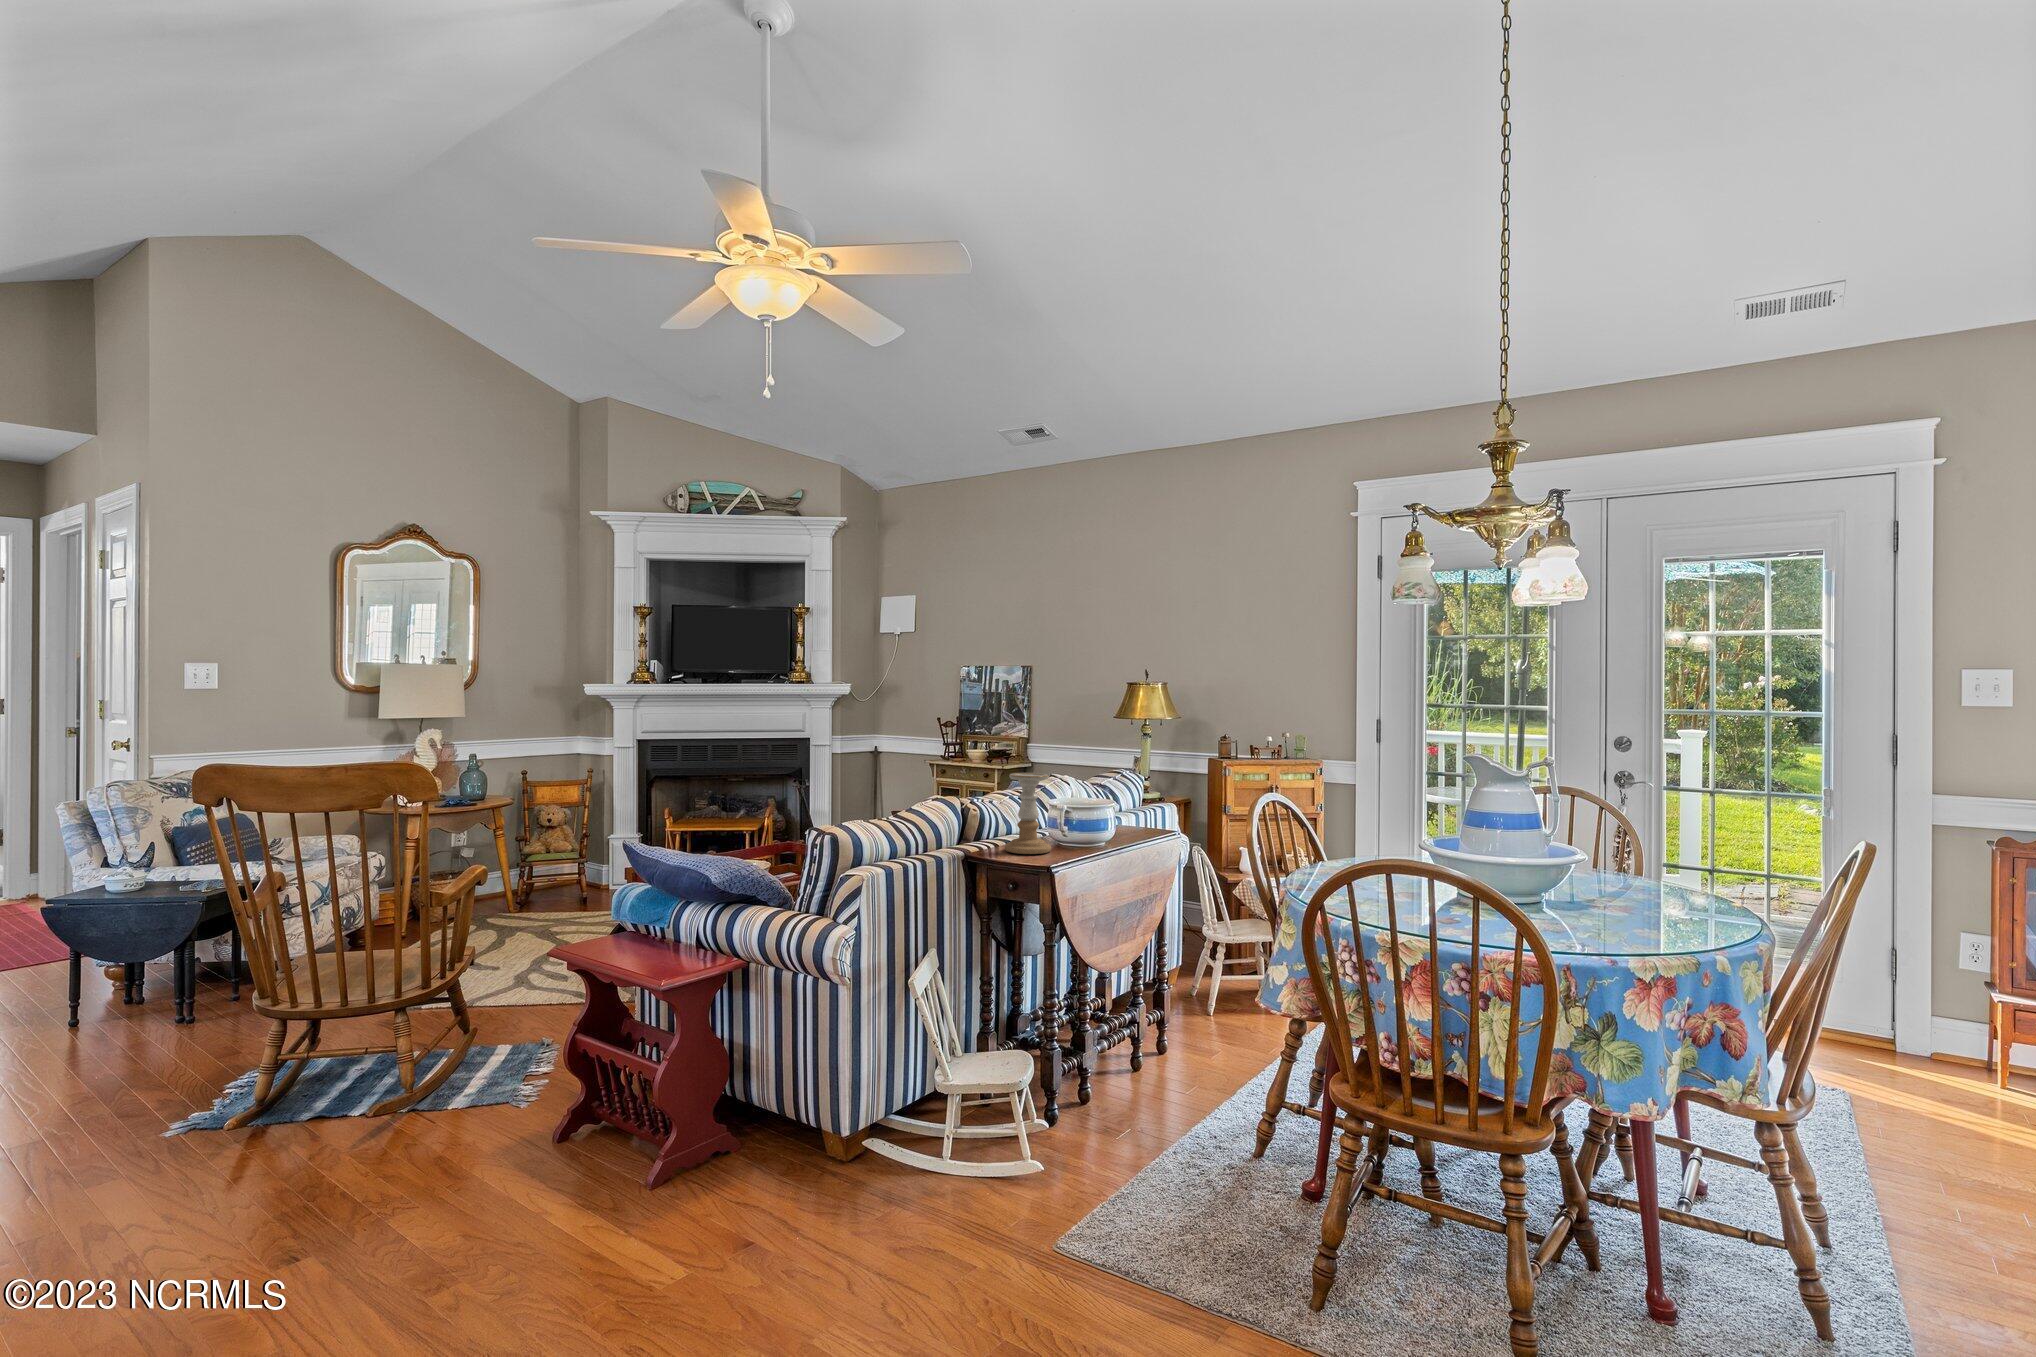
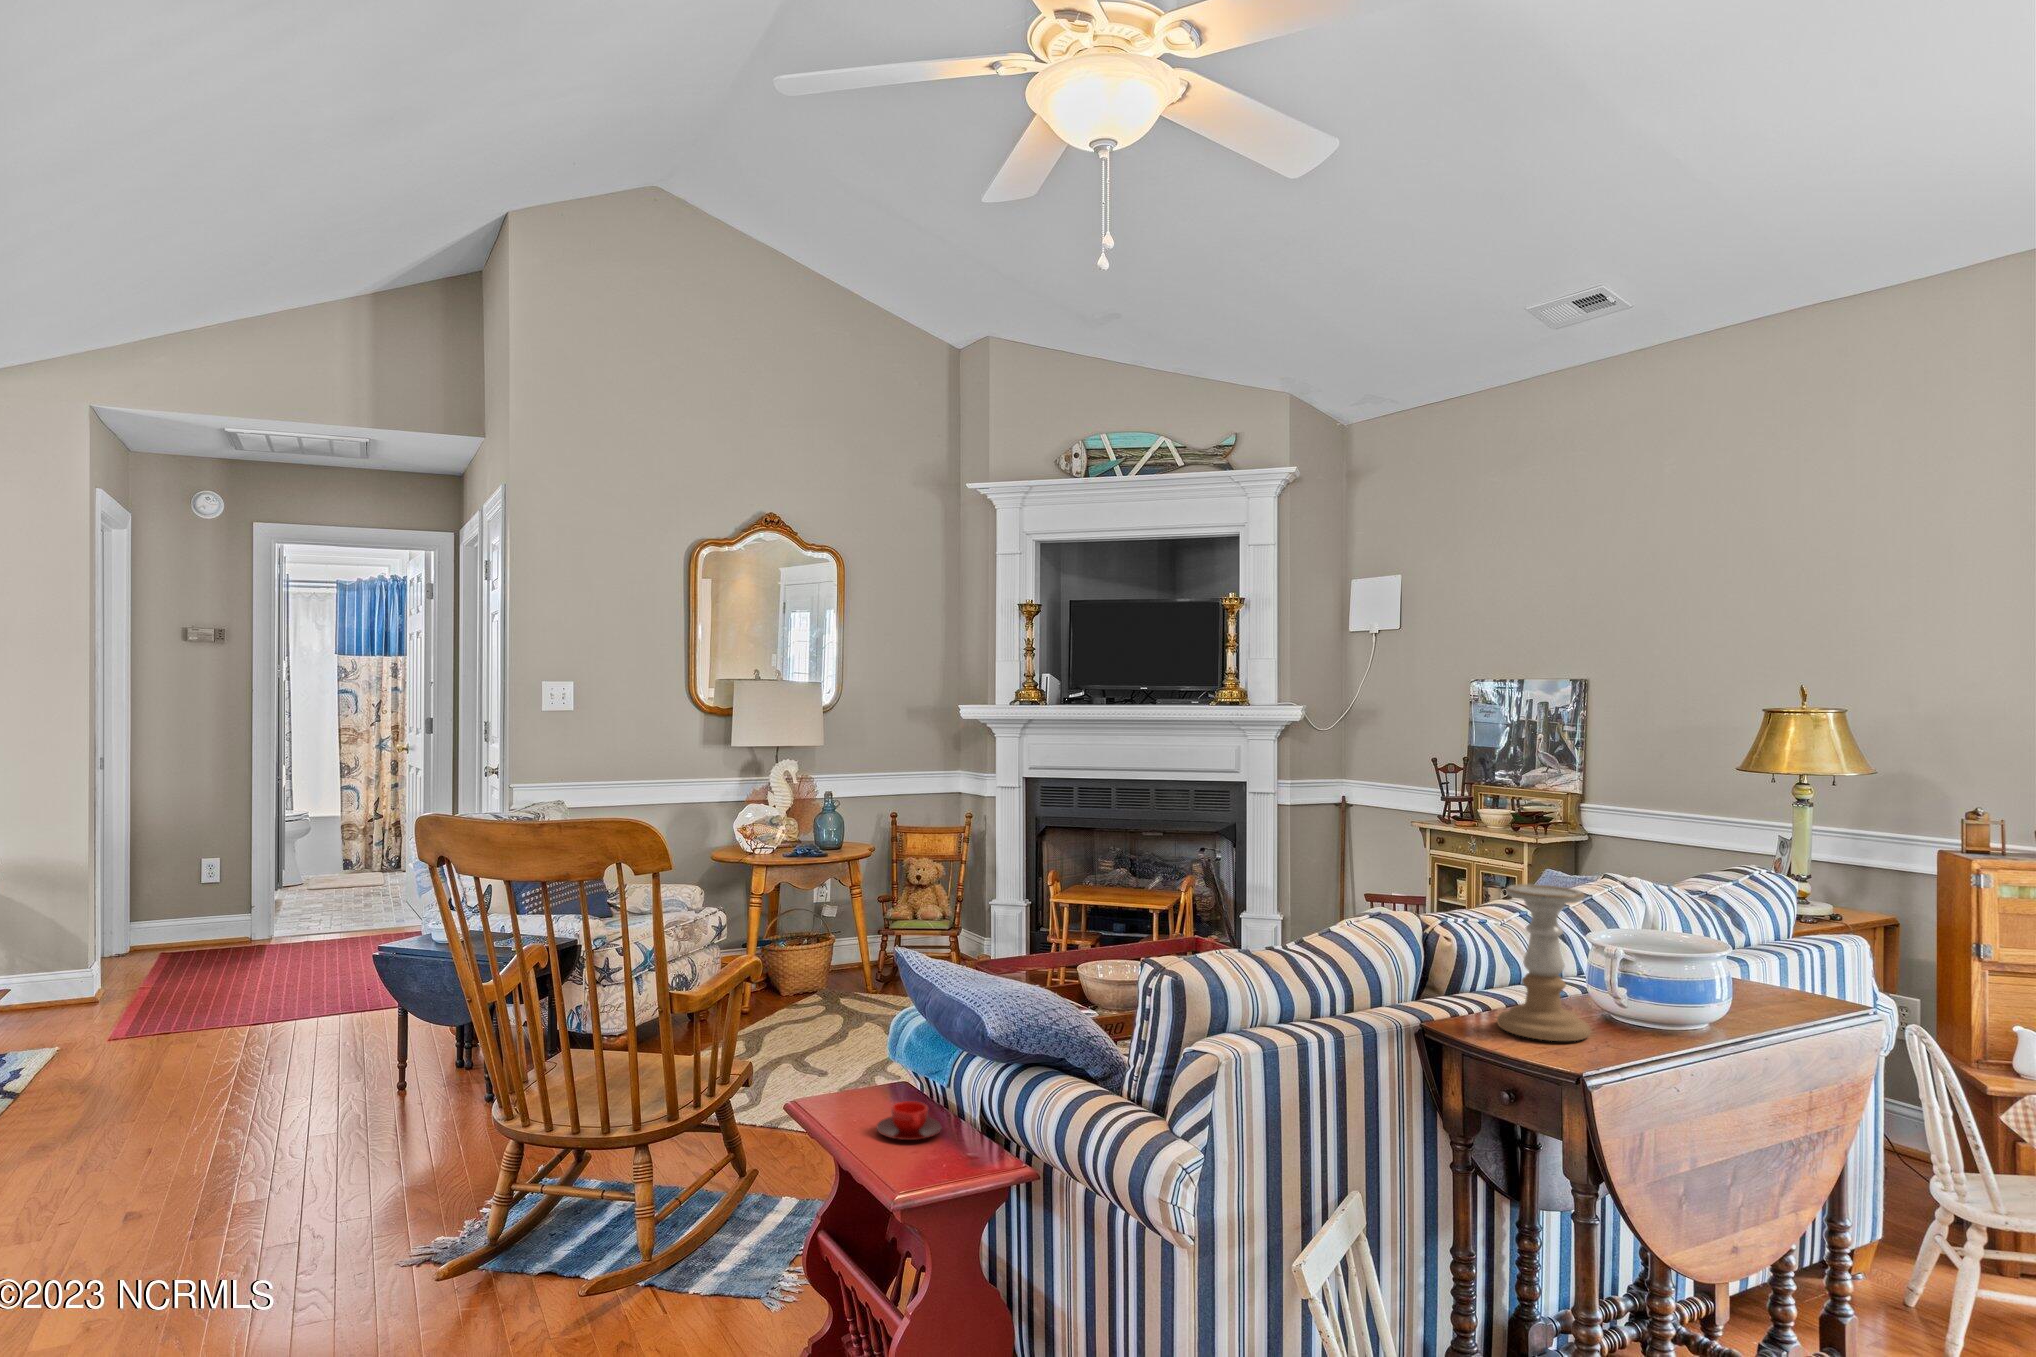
teacup: none [630,935,675,957] -> present [877,1101,941,1140]

